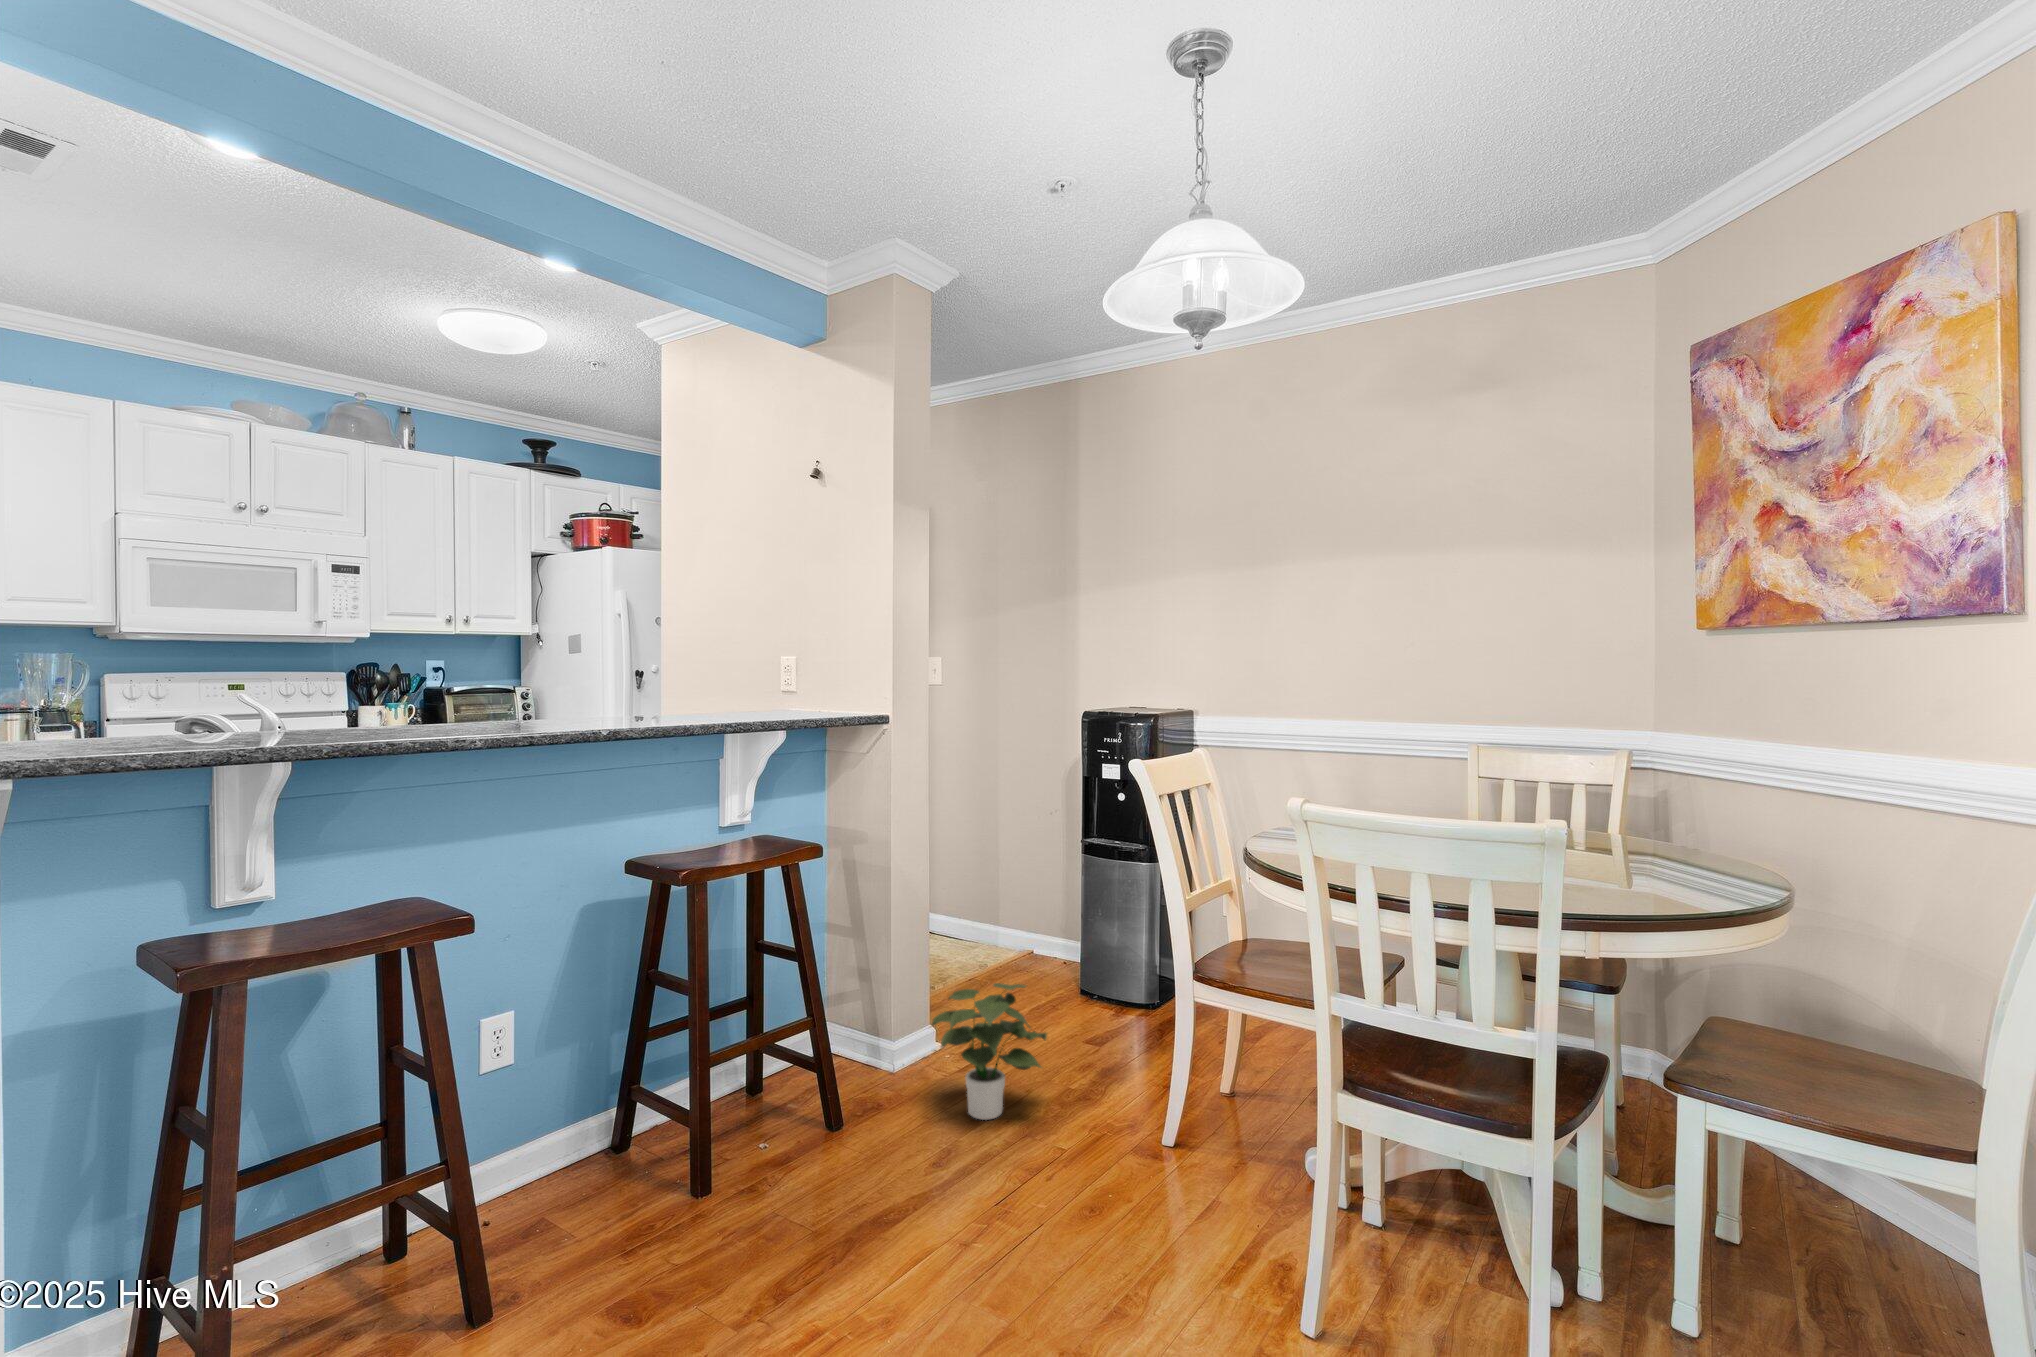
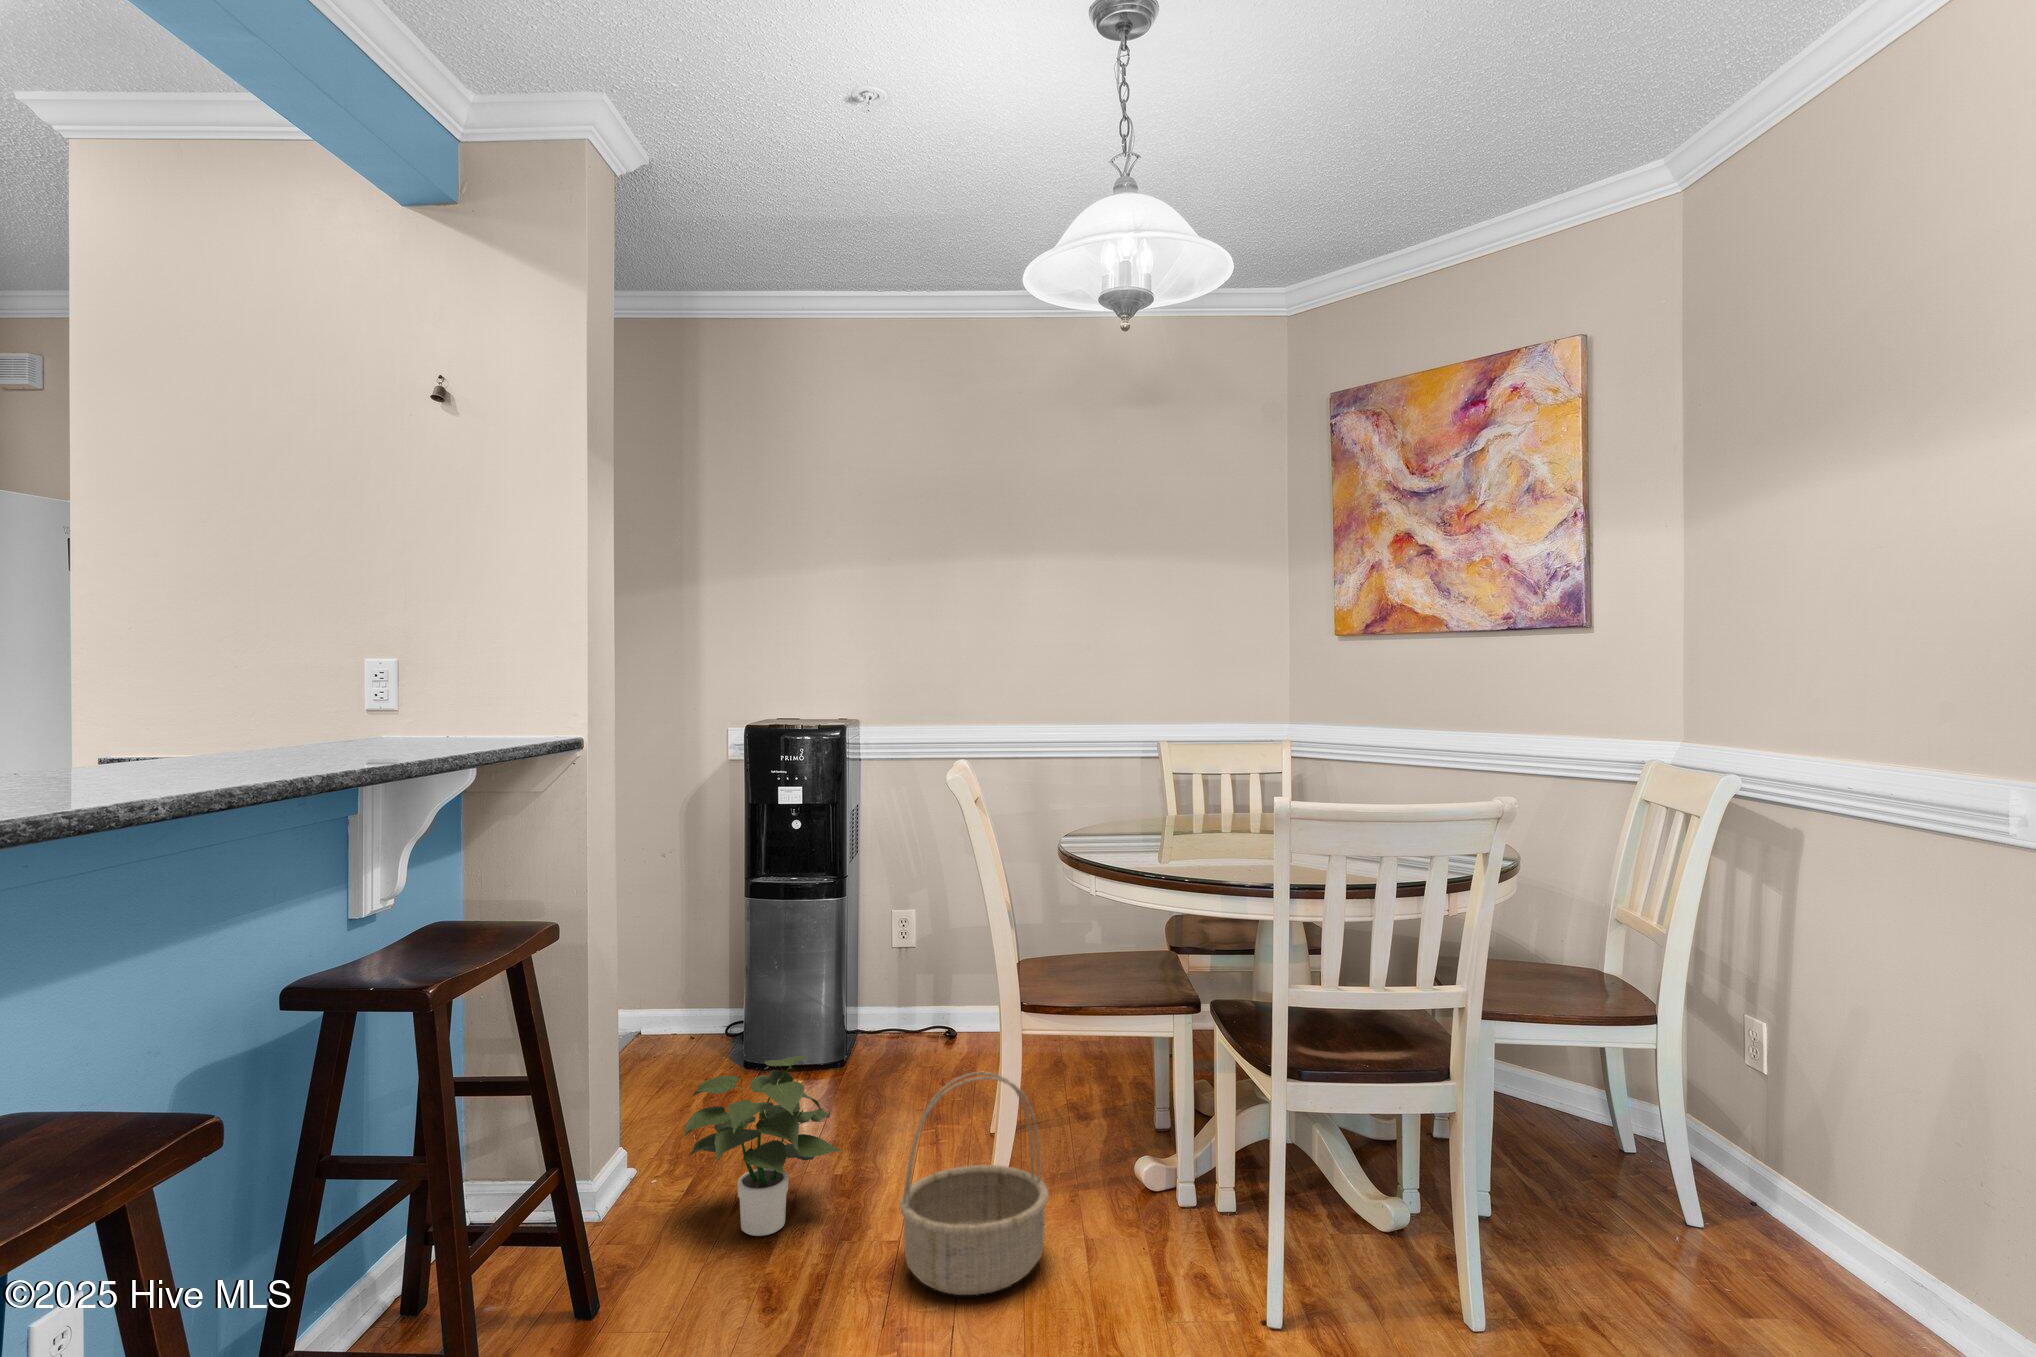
basket: none [1040,1019,1172,1211] -> present [900,1072,1049,1295]

